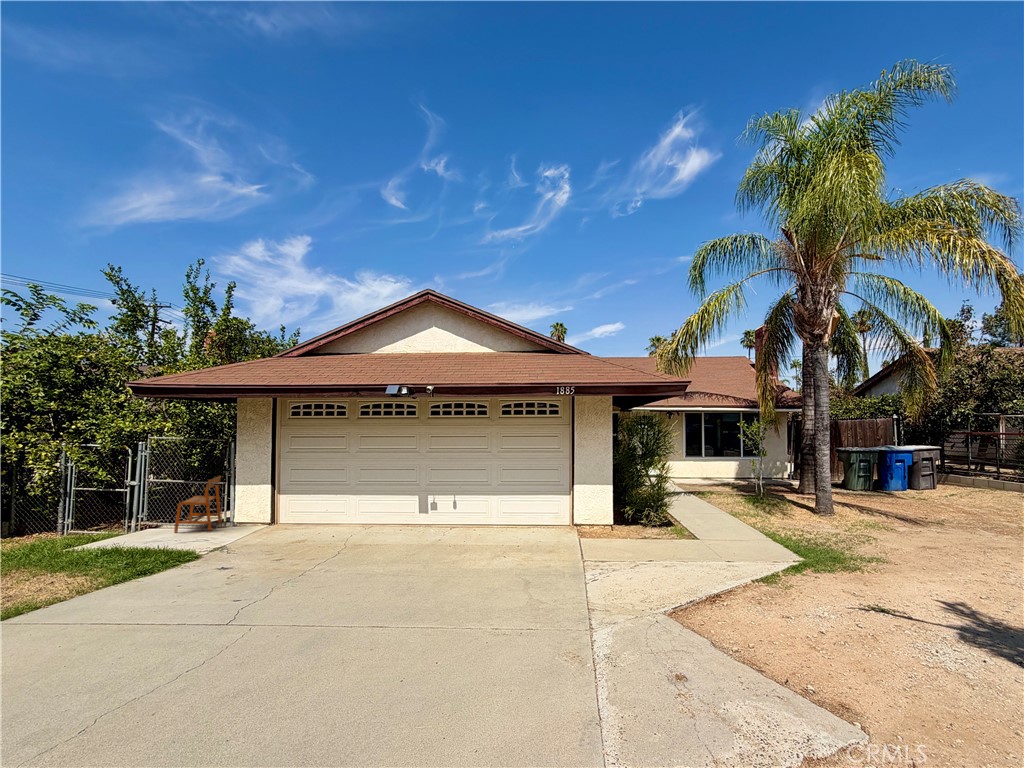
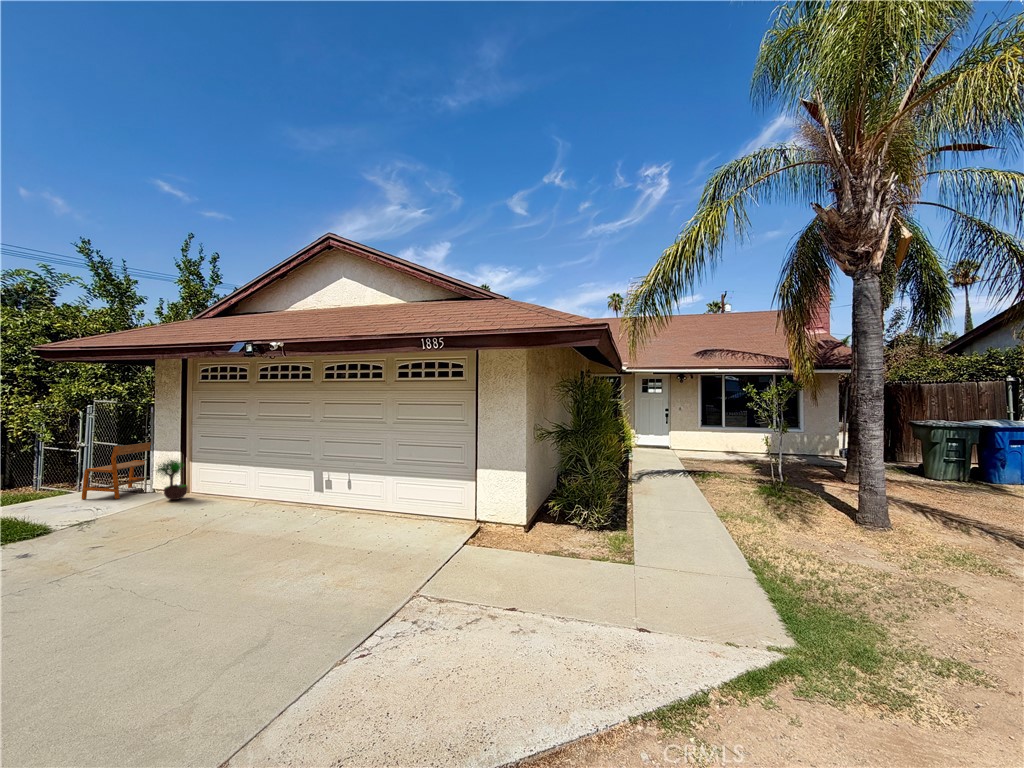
potted tree: none [259,487,286,529] -> present [157,460,188,500]

